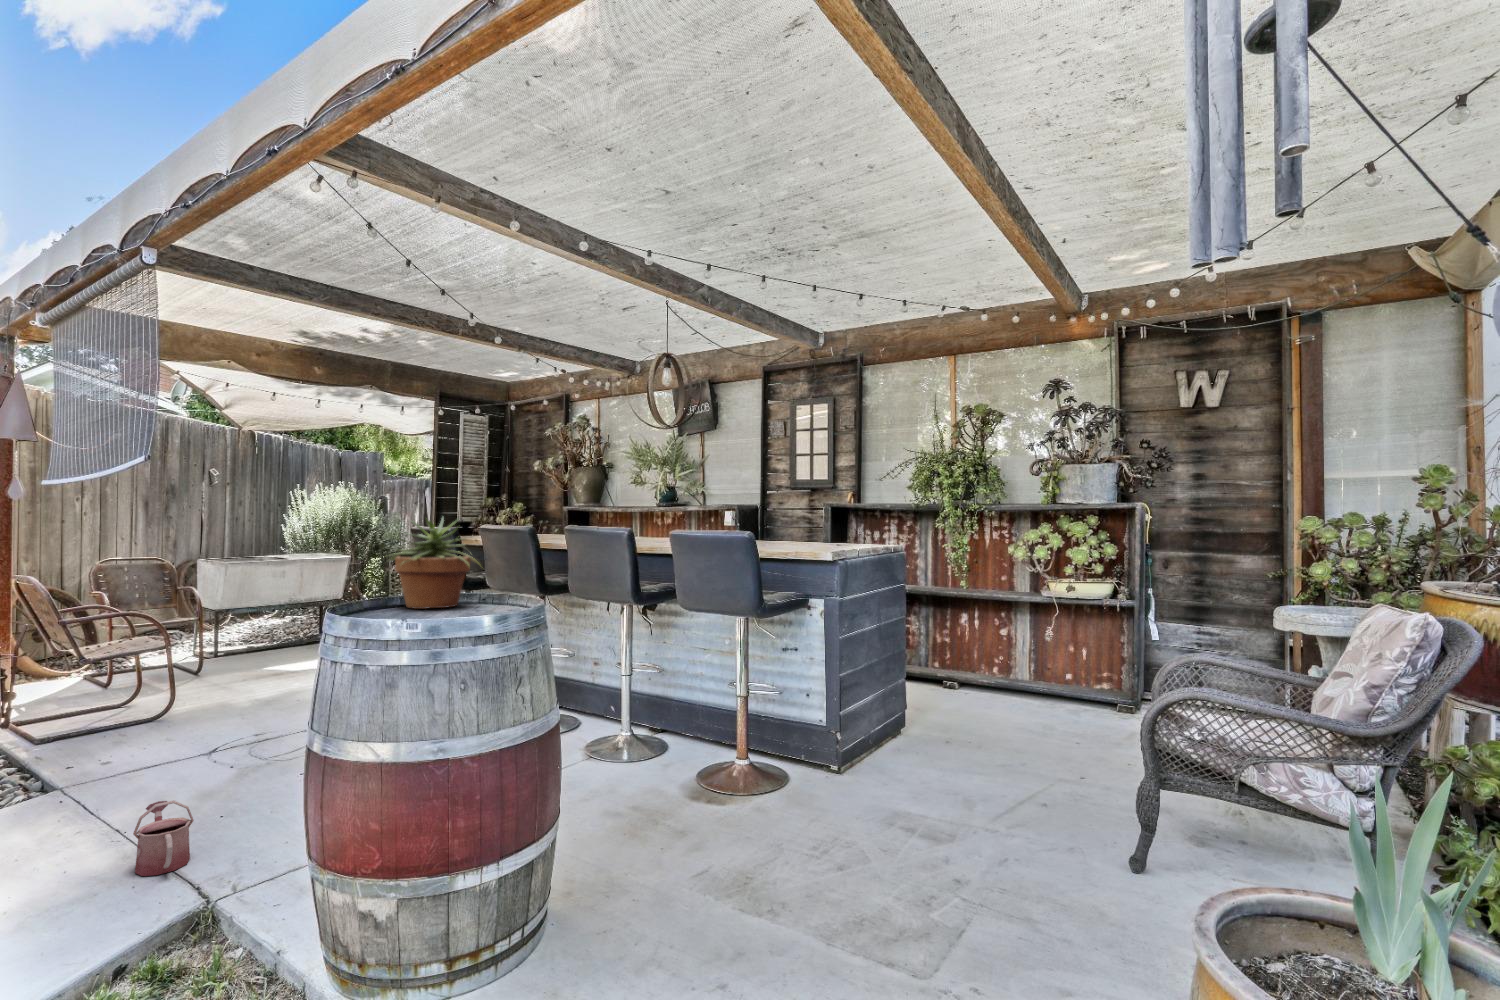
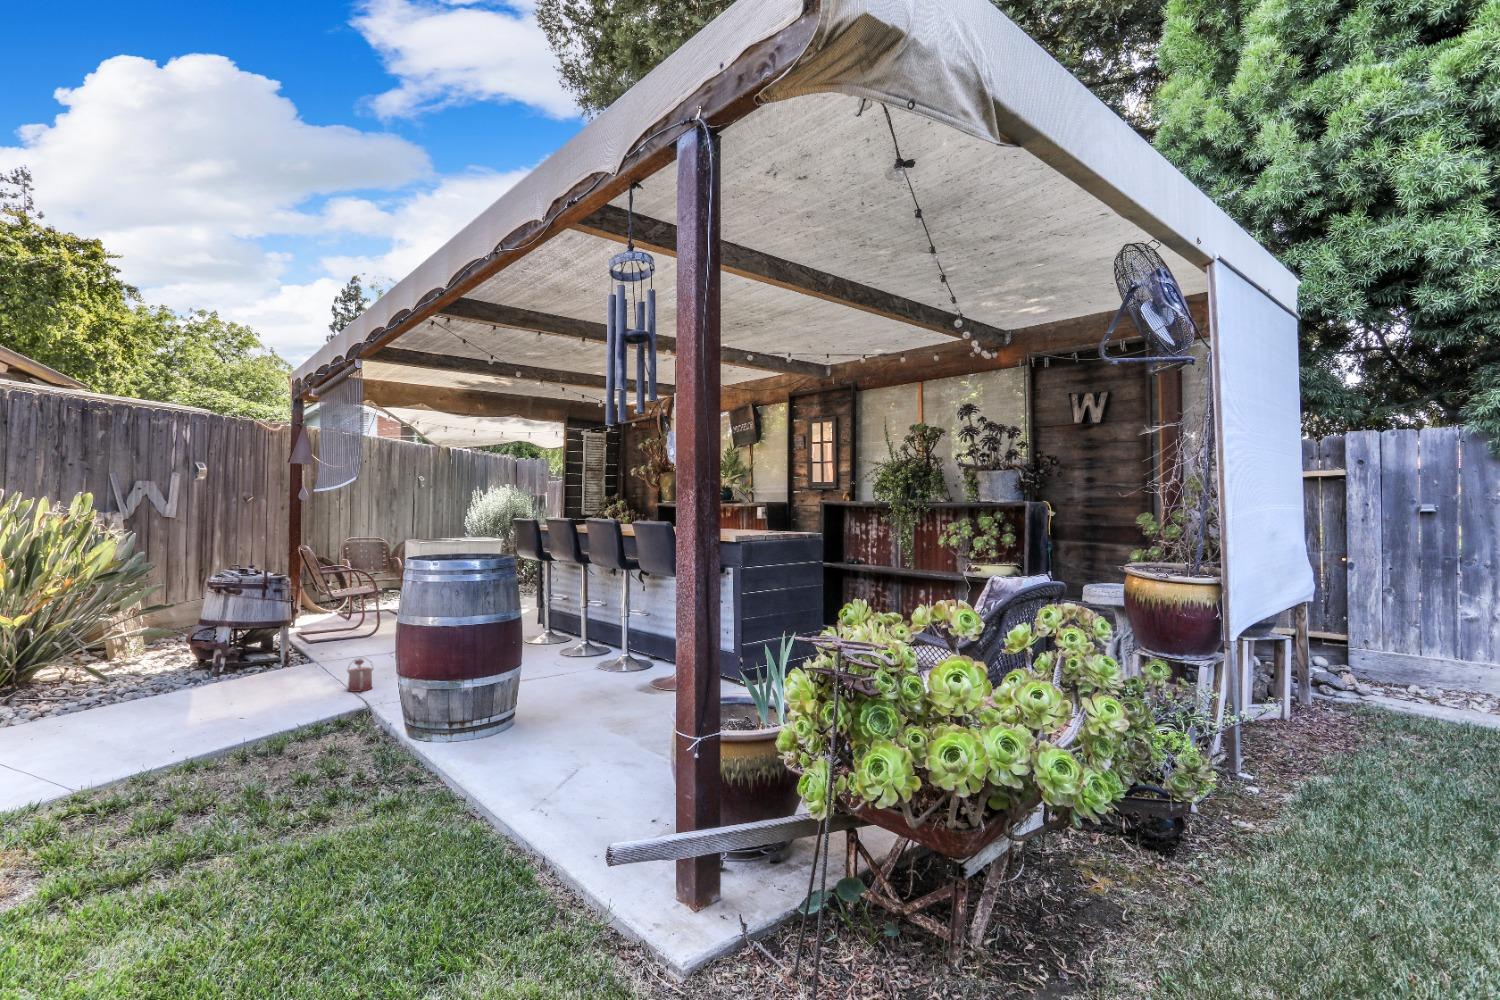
potted plant: present [388,517,480,609] -> none [443,512,488,558]

